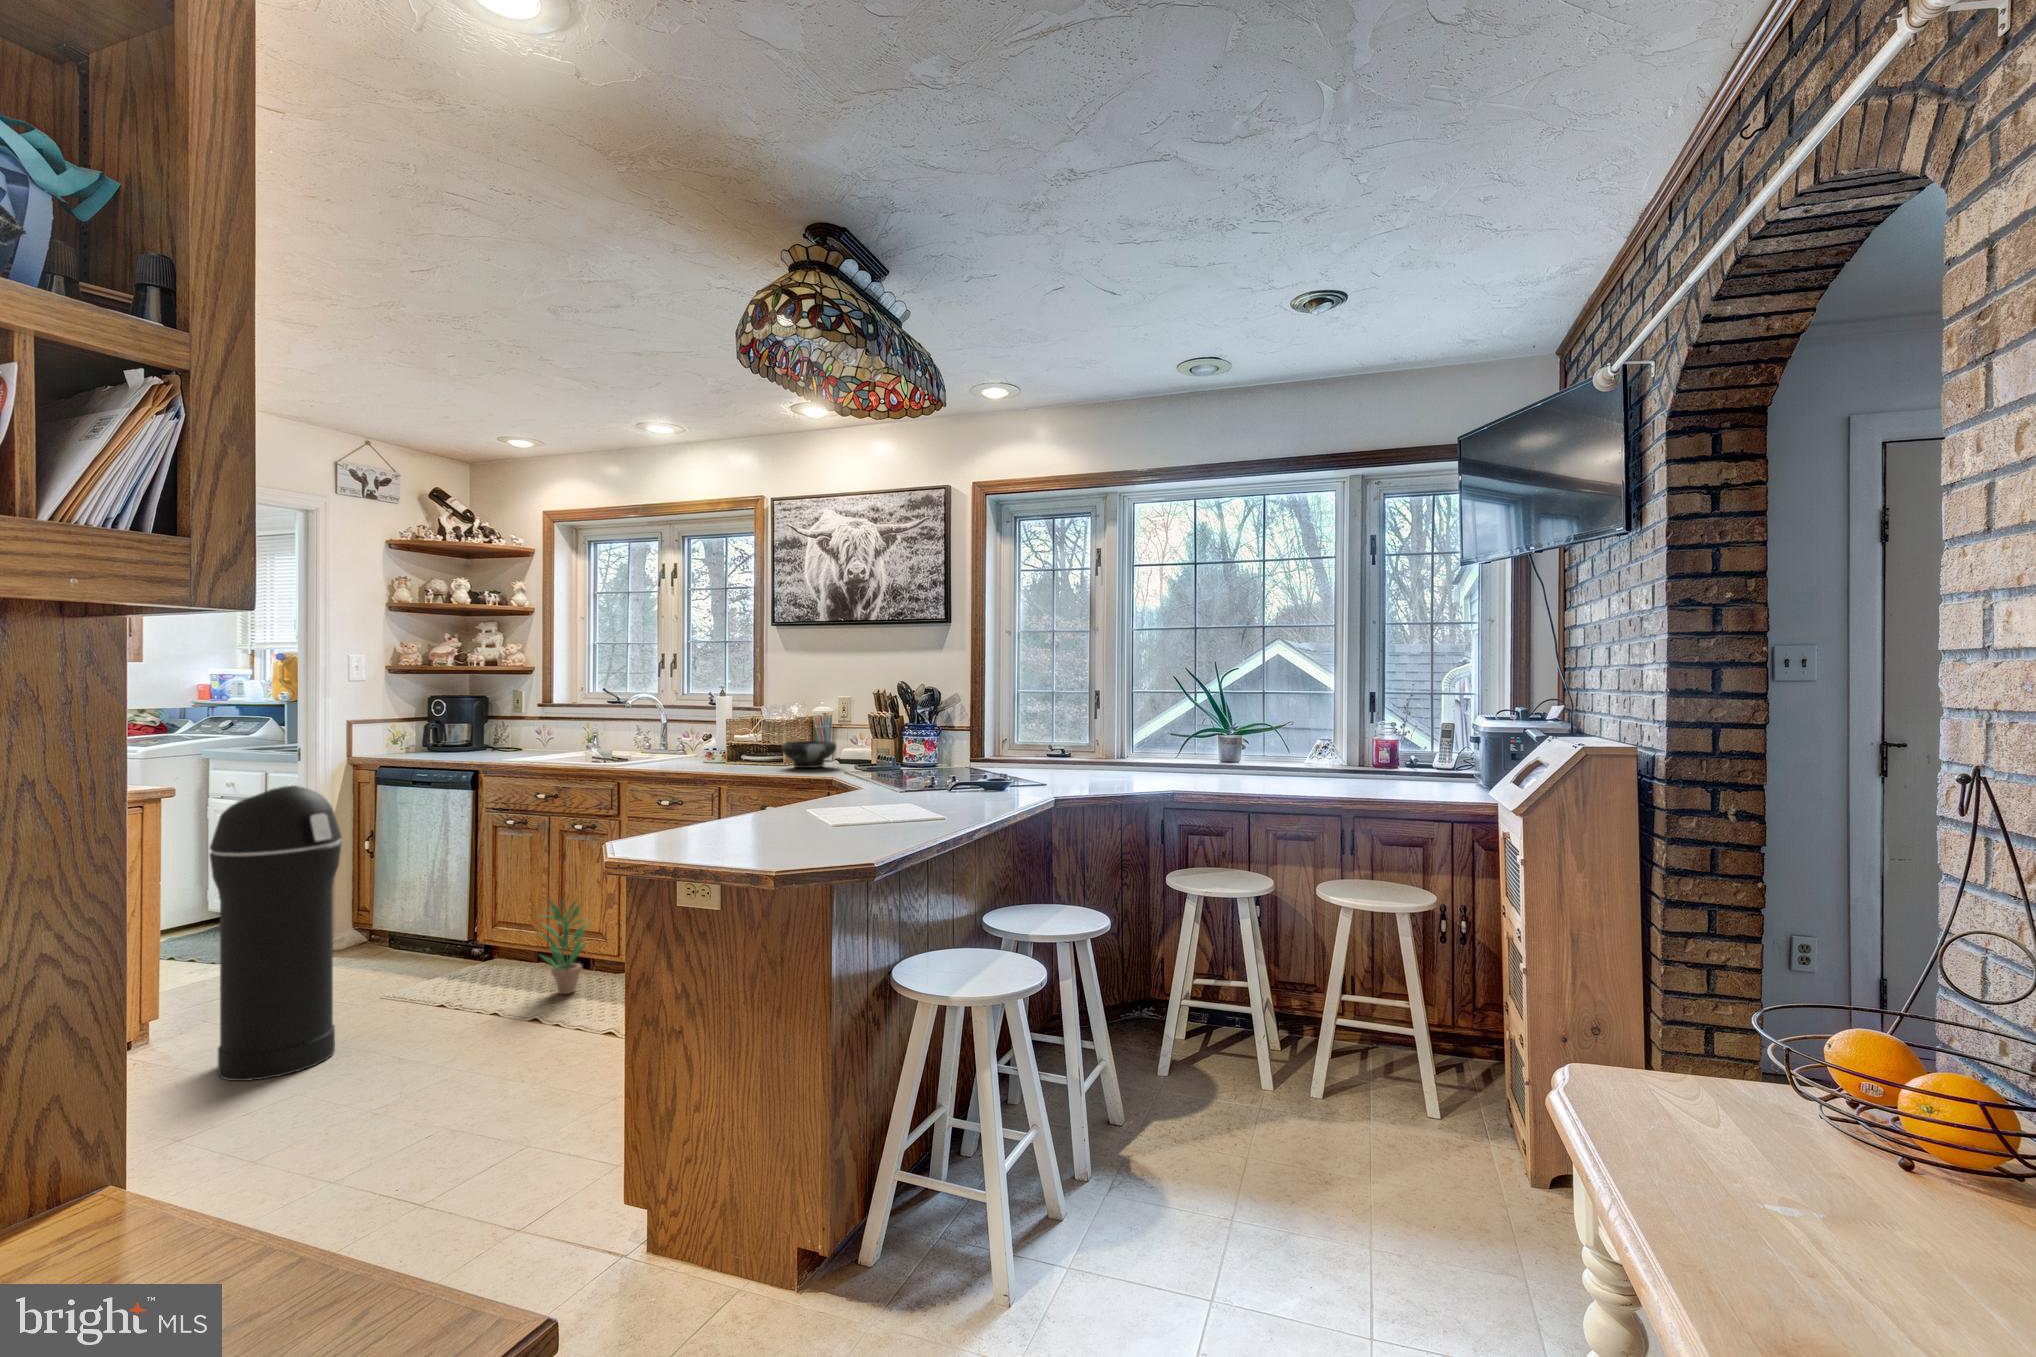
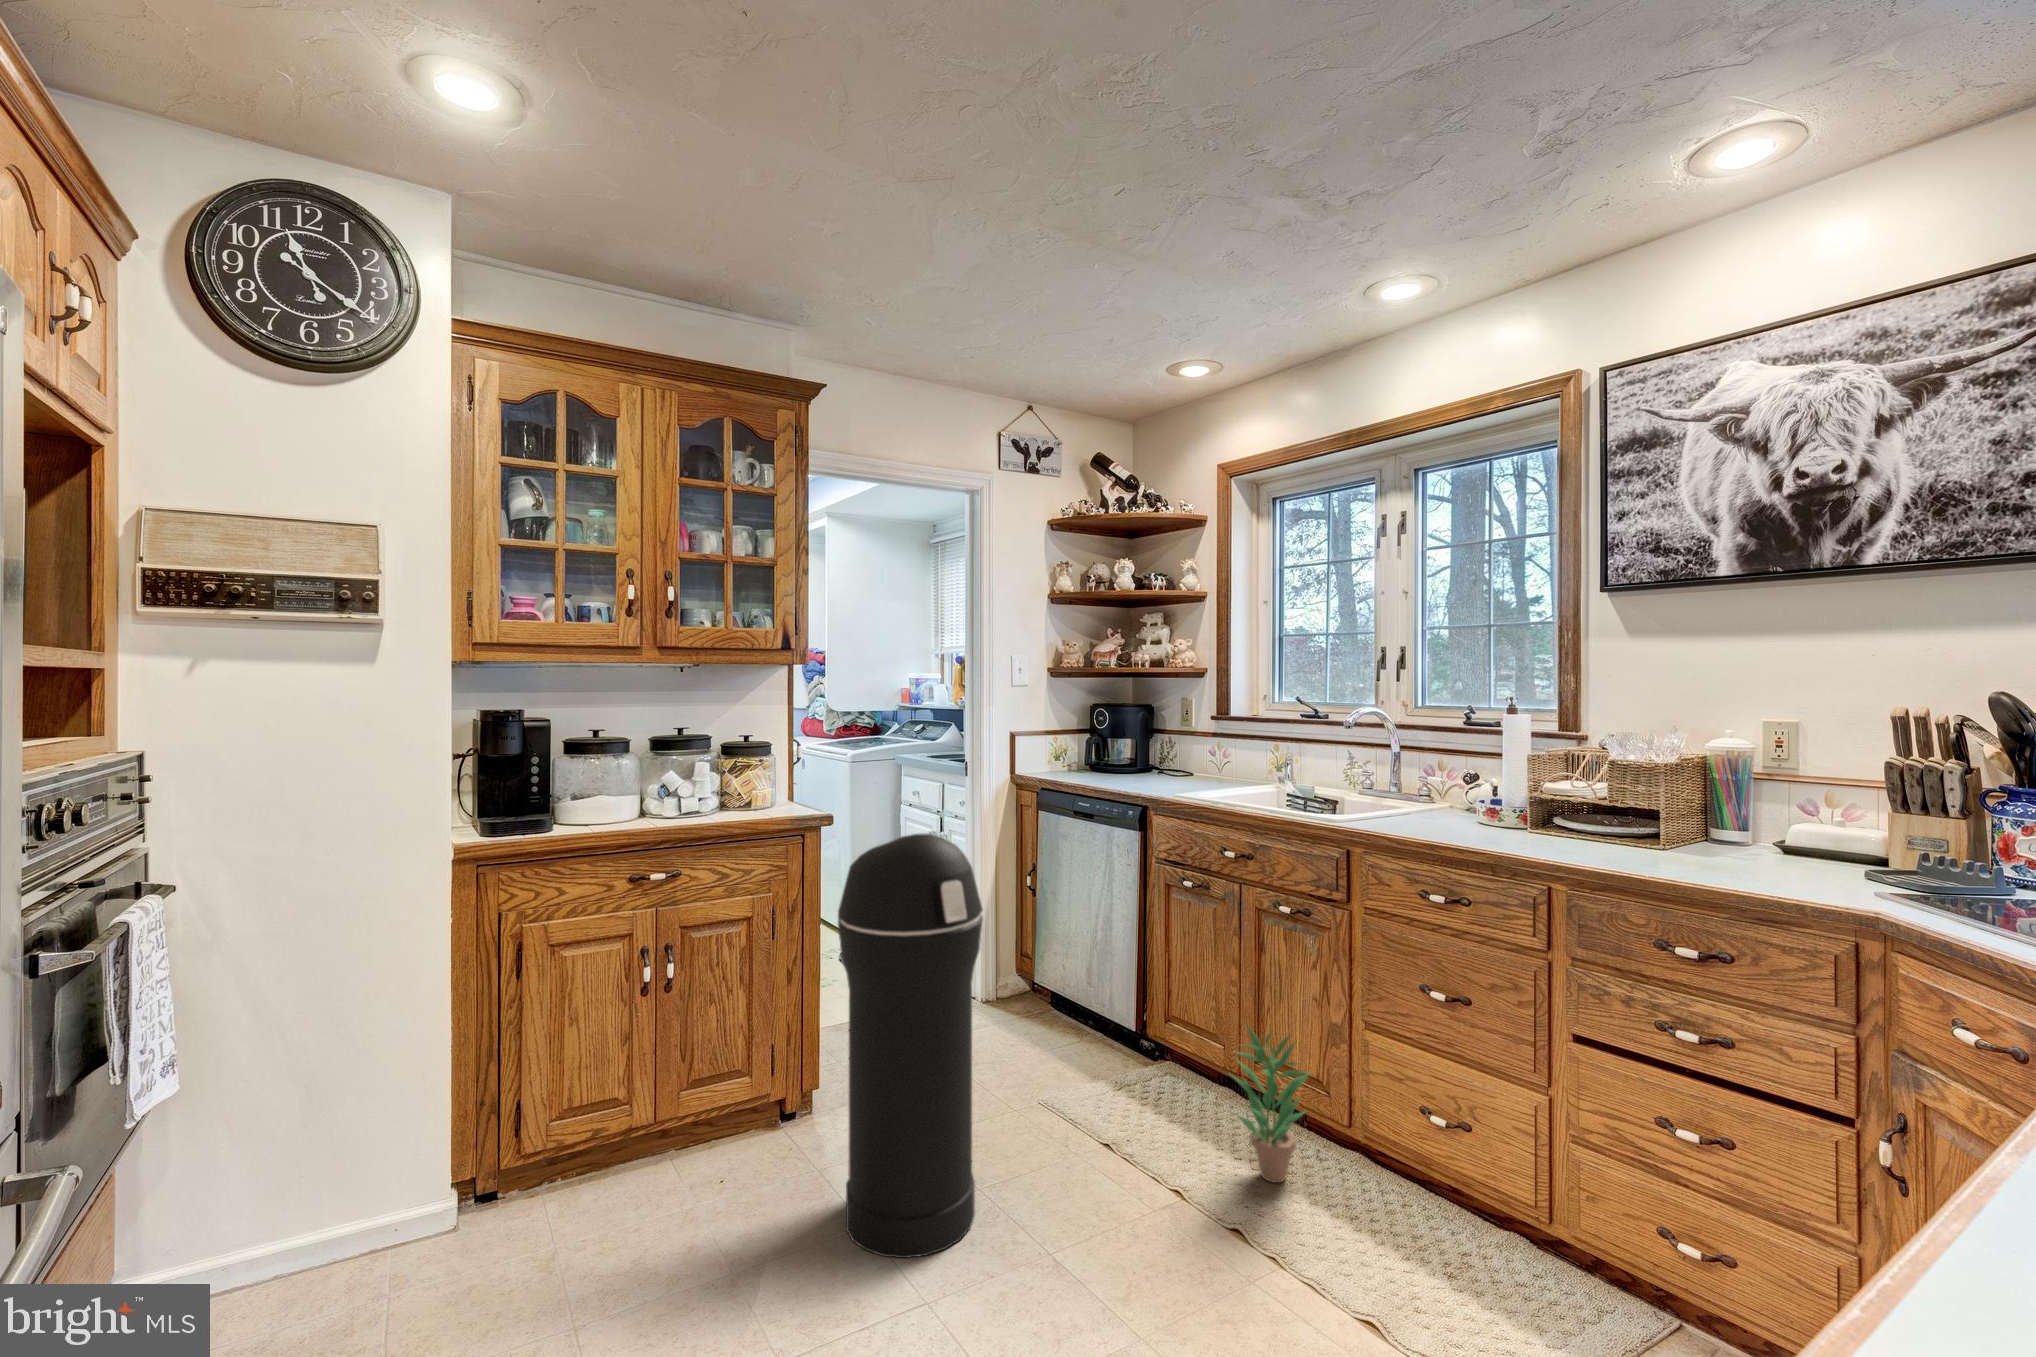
bowl: present [781,741,836,768] -> none [1693,812,1842,877]

